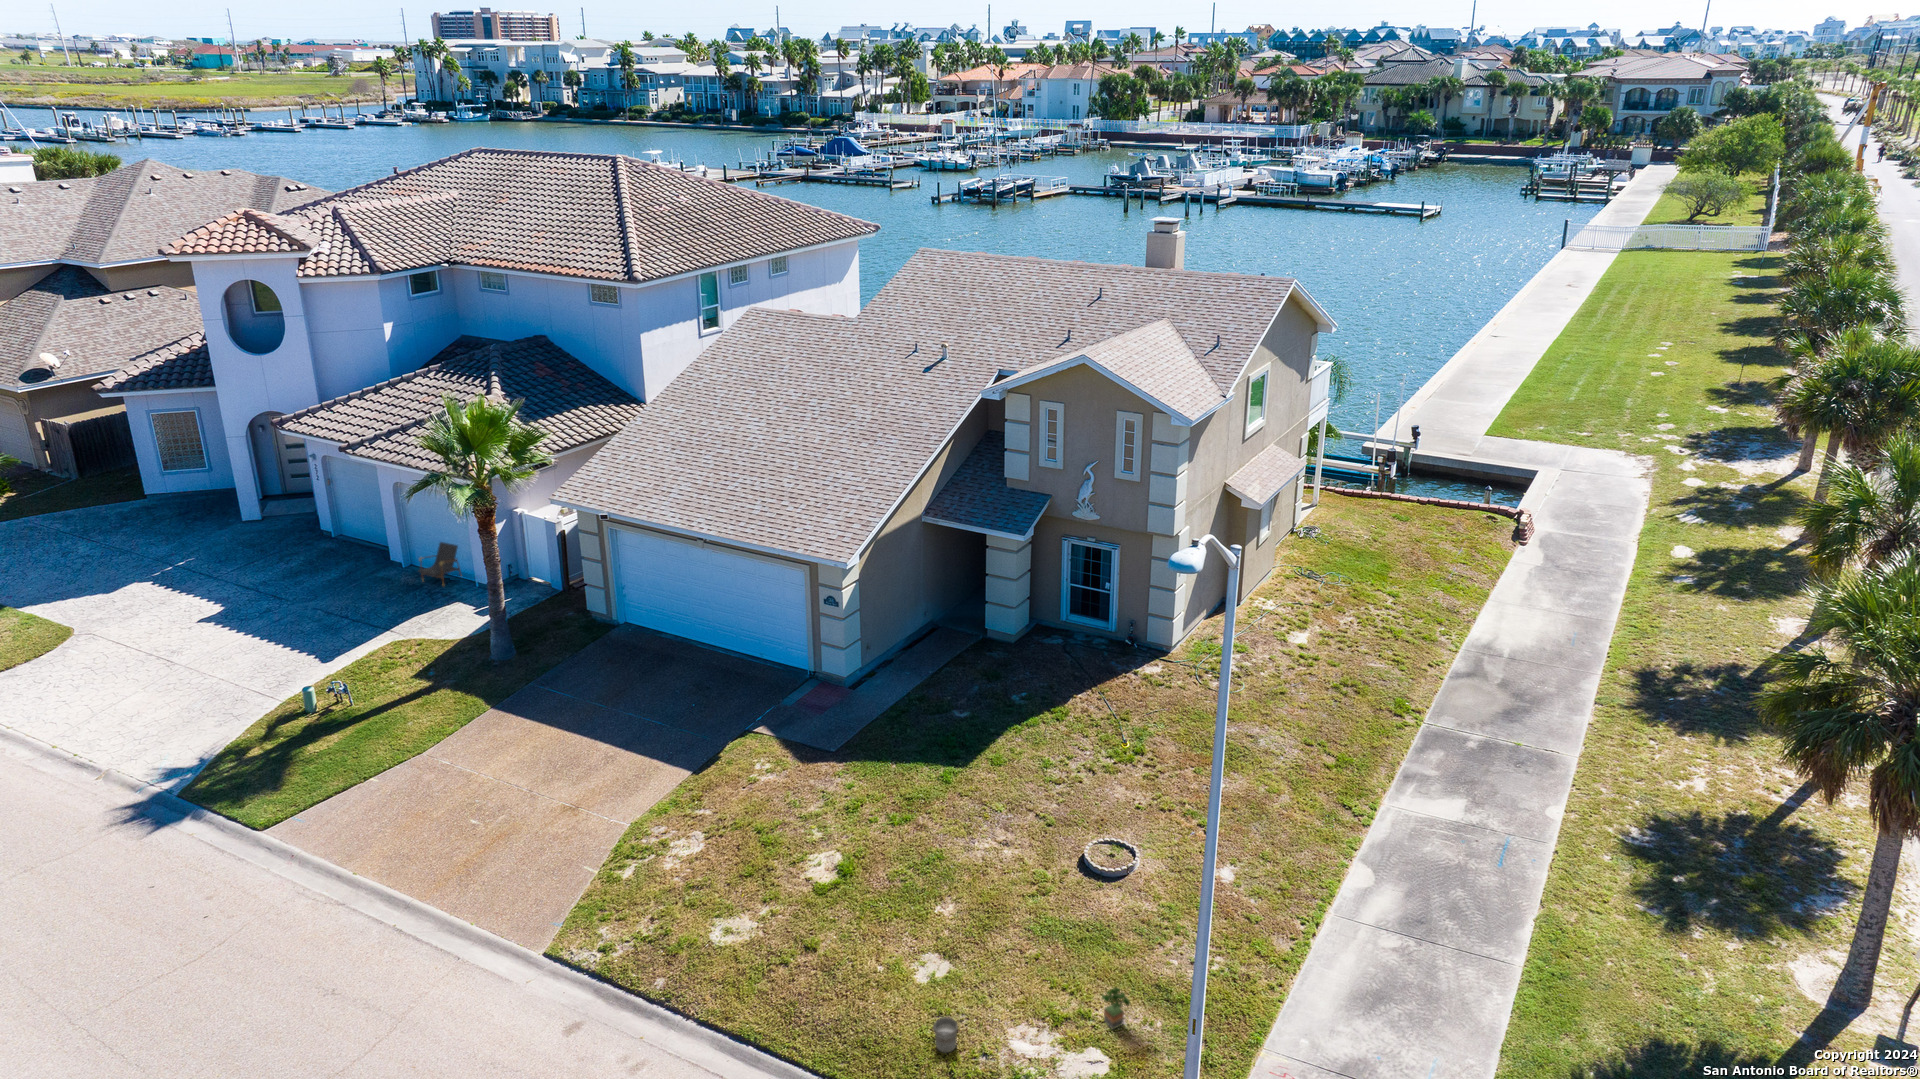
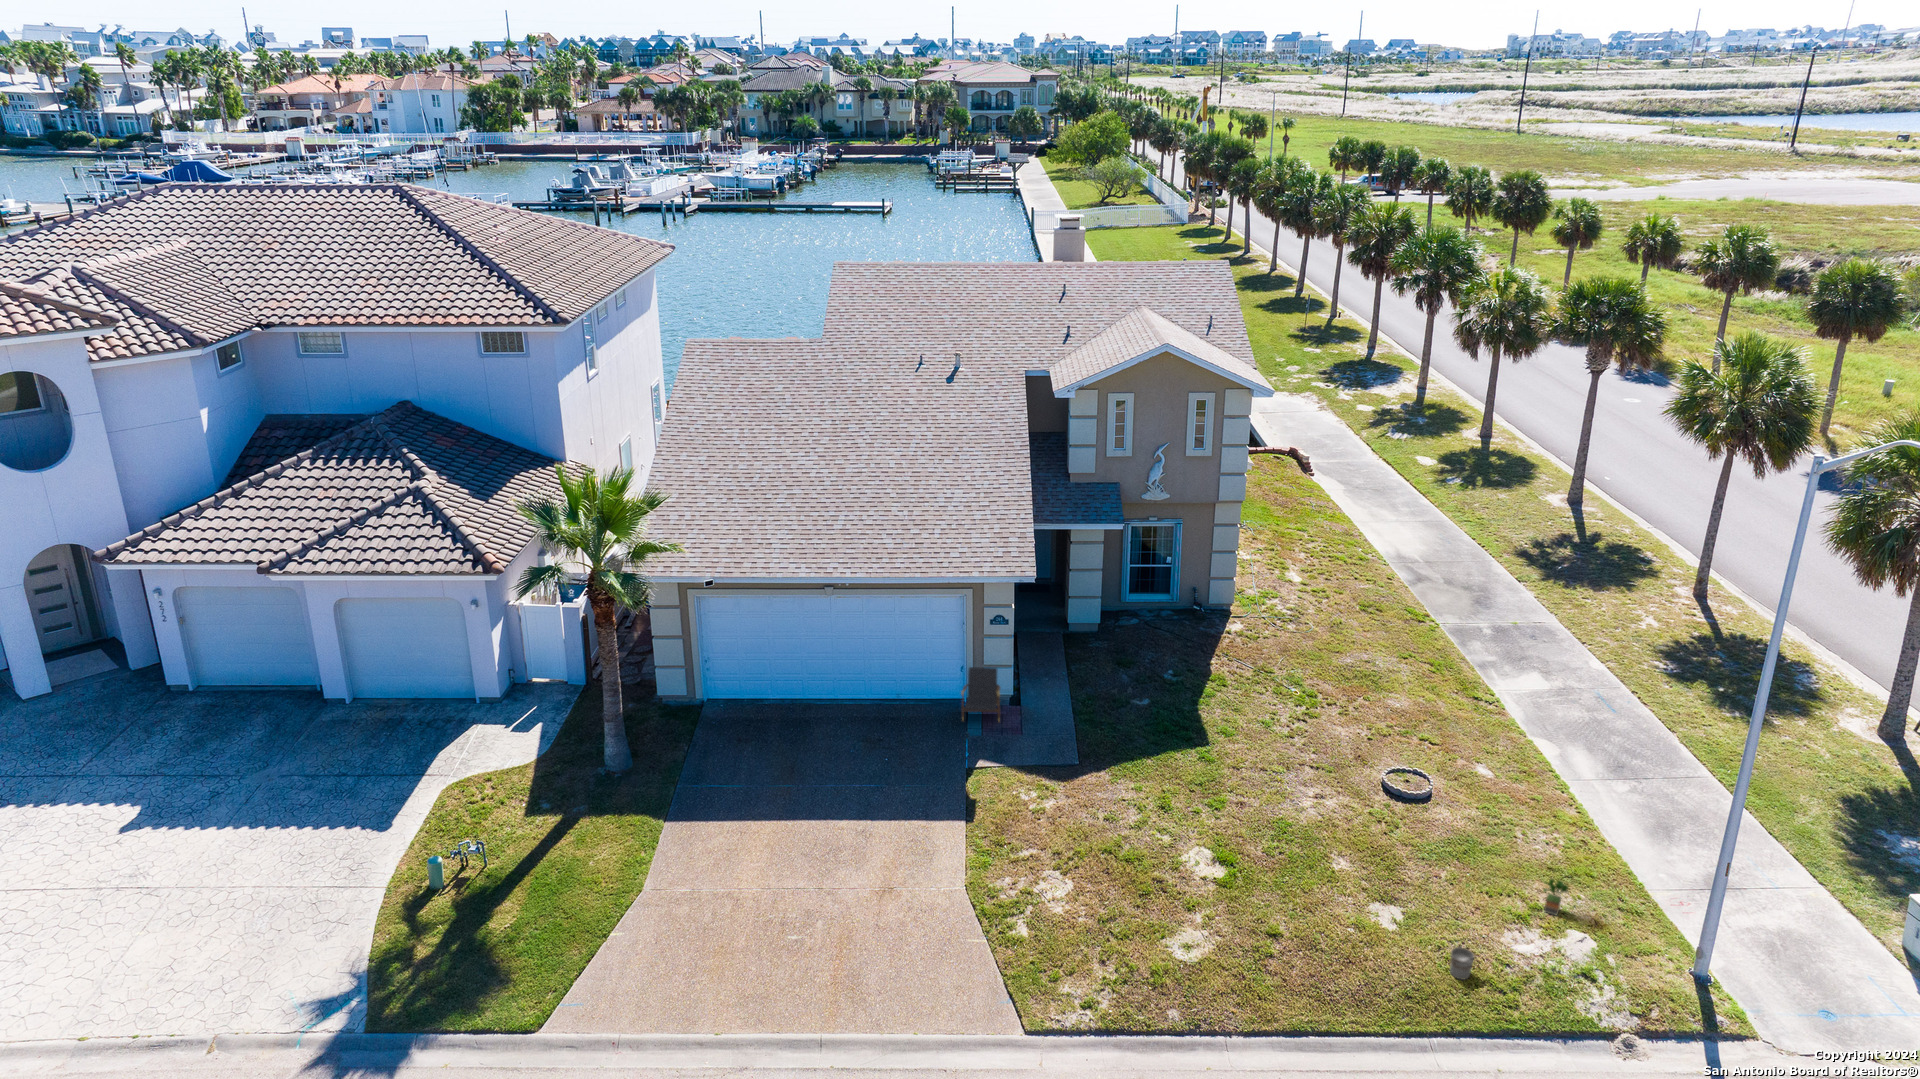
lounge chair: present [419,542,461,584] -> present [961,667,1000,721]

